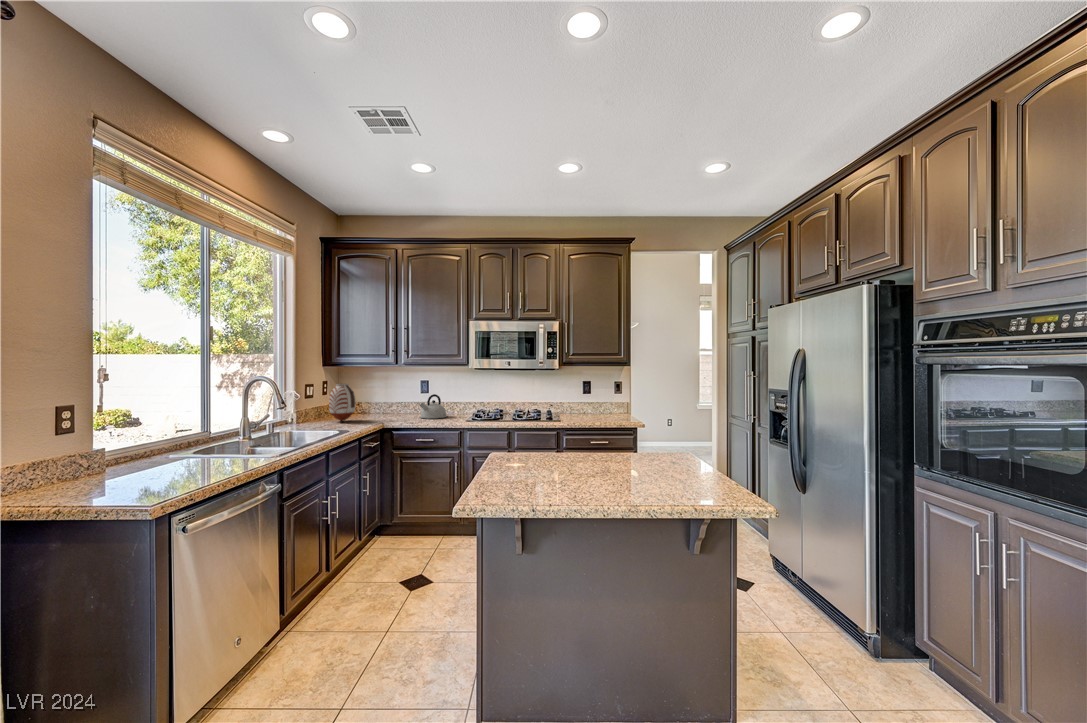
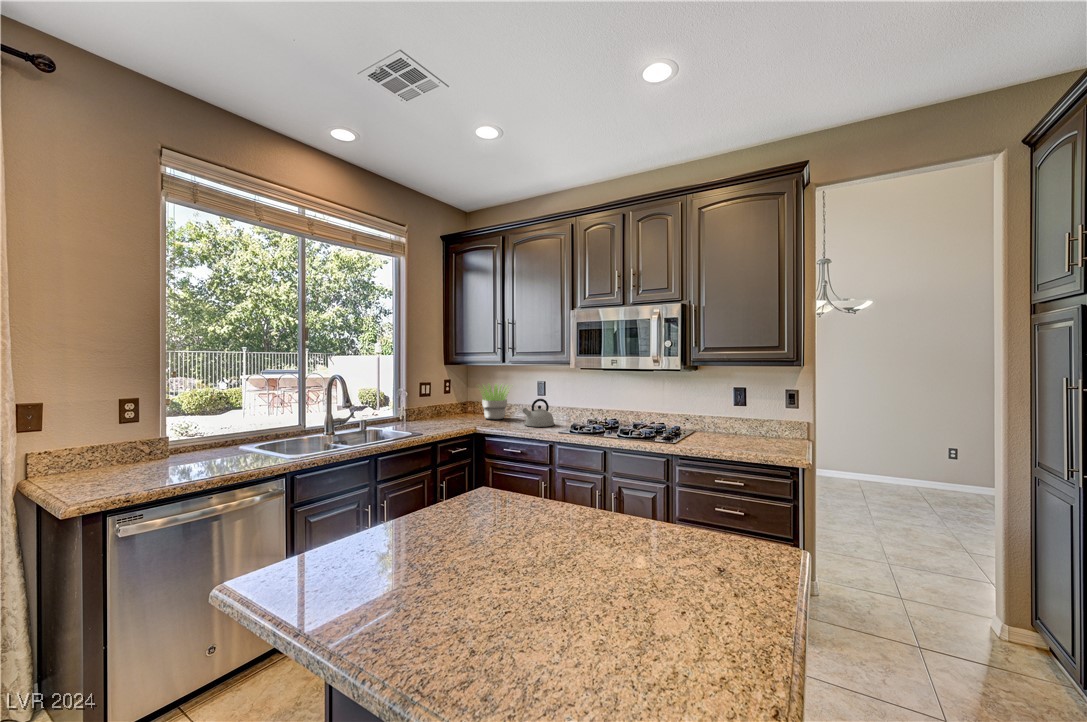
potted plant: none [359,381,401,416] -> present [480,384,509,419]
vase: present [329,384,356,421] -> none [434,384,460,423]

